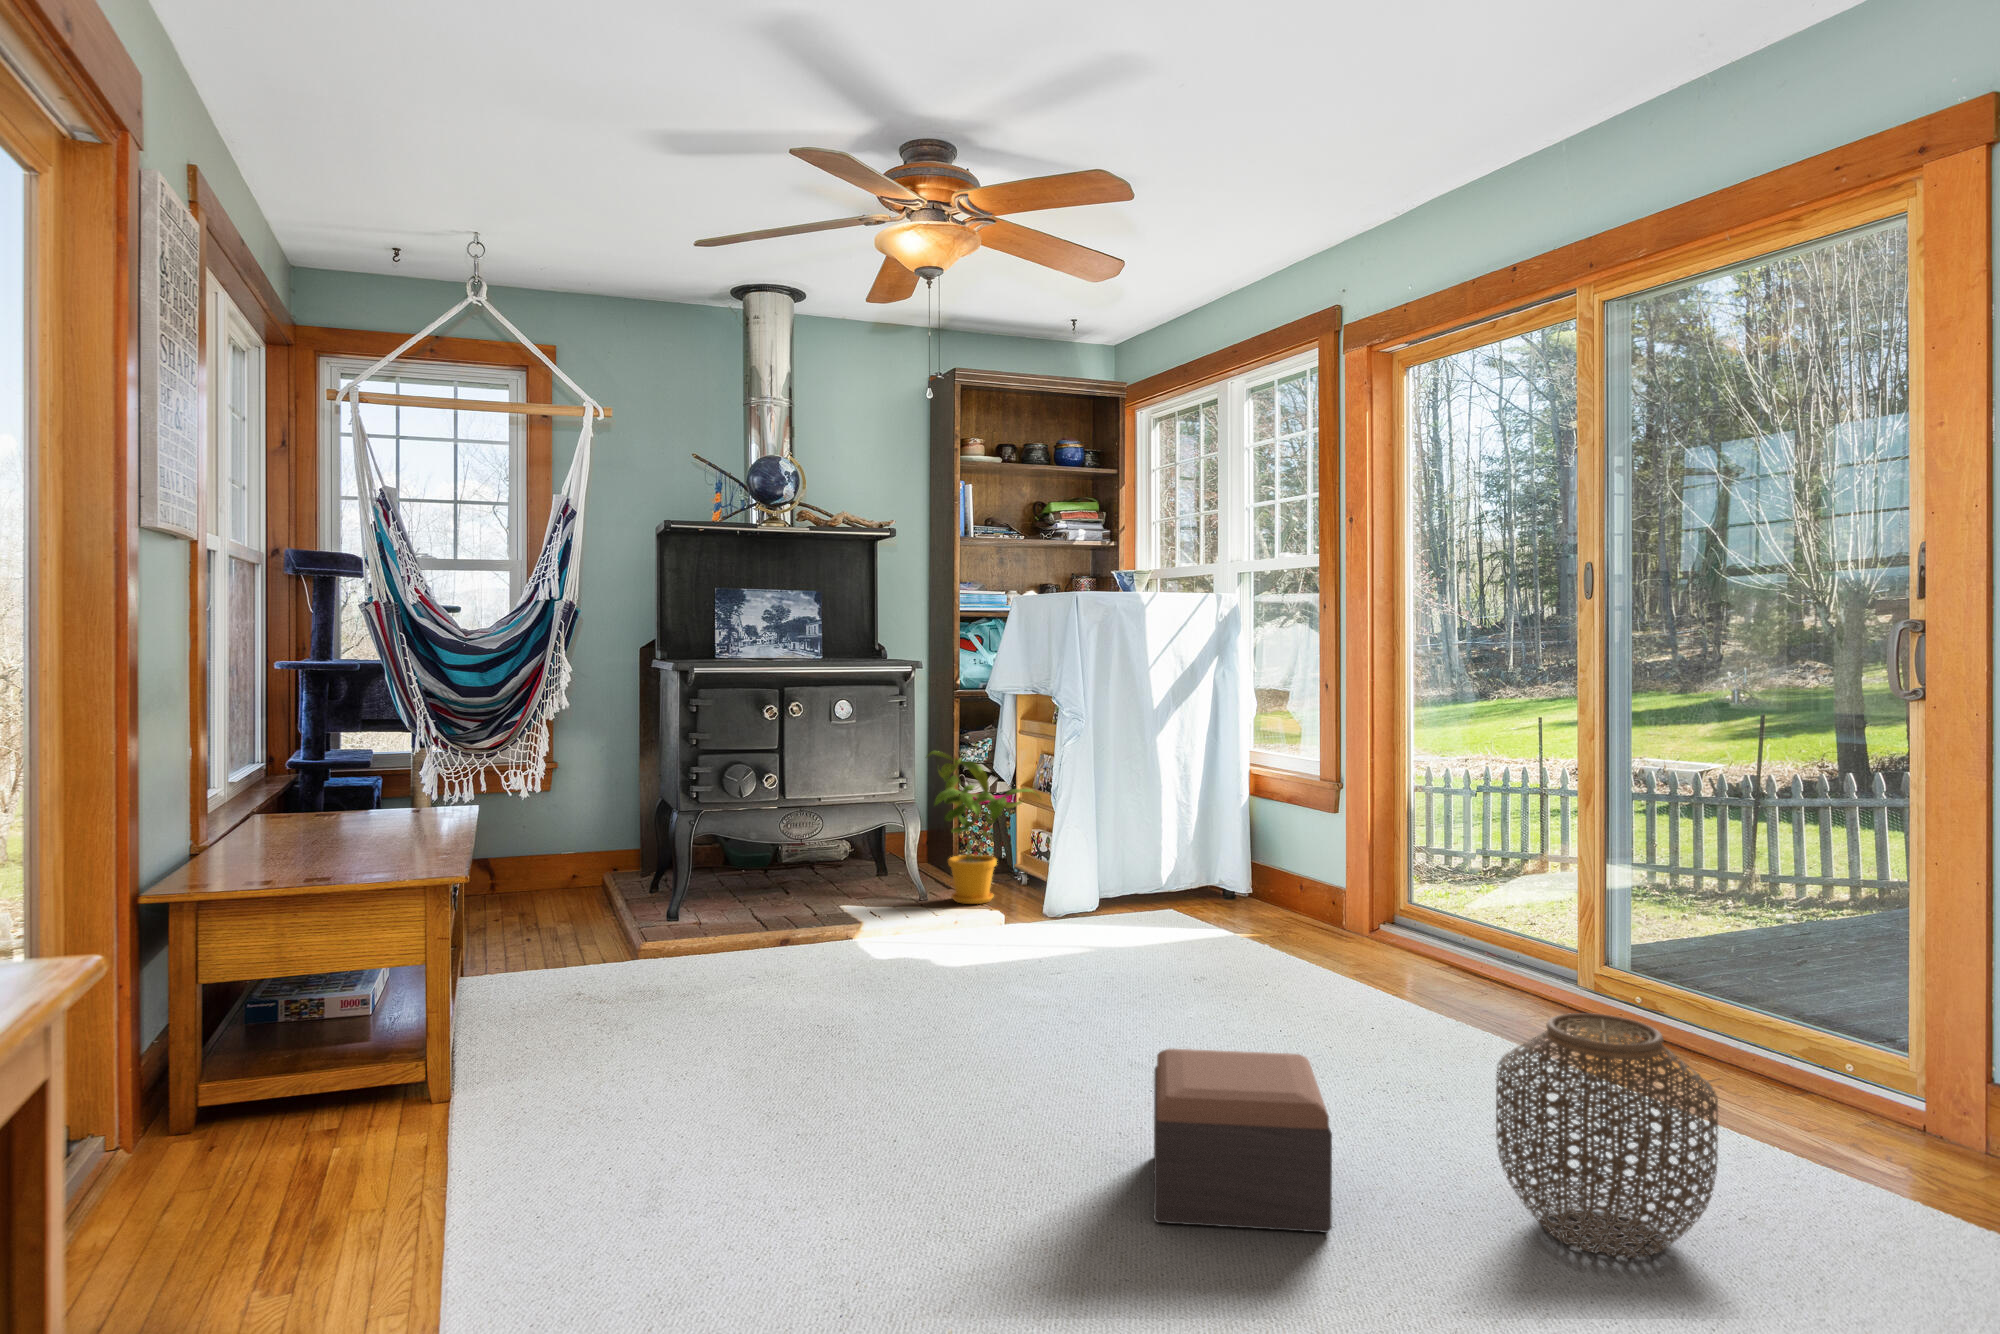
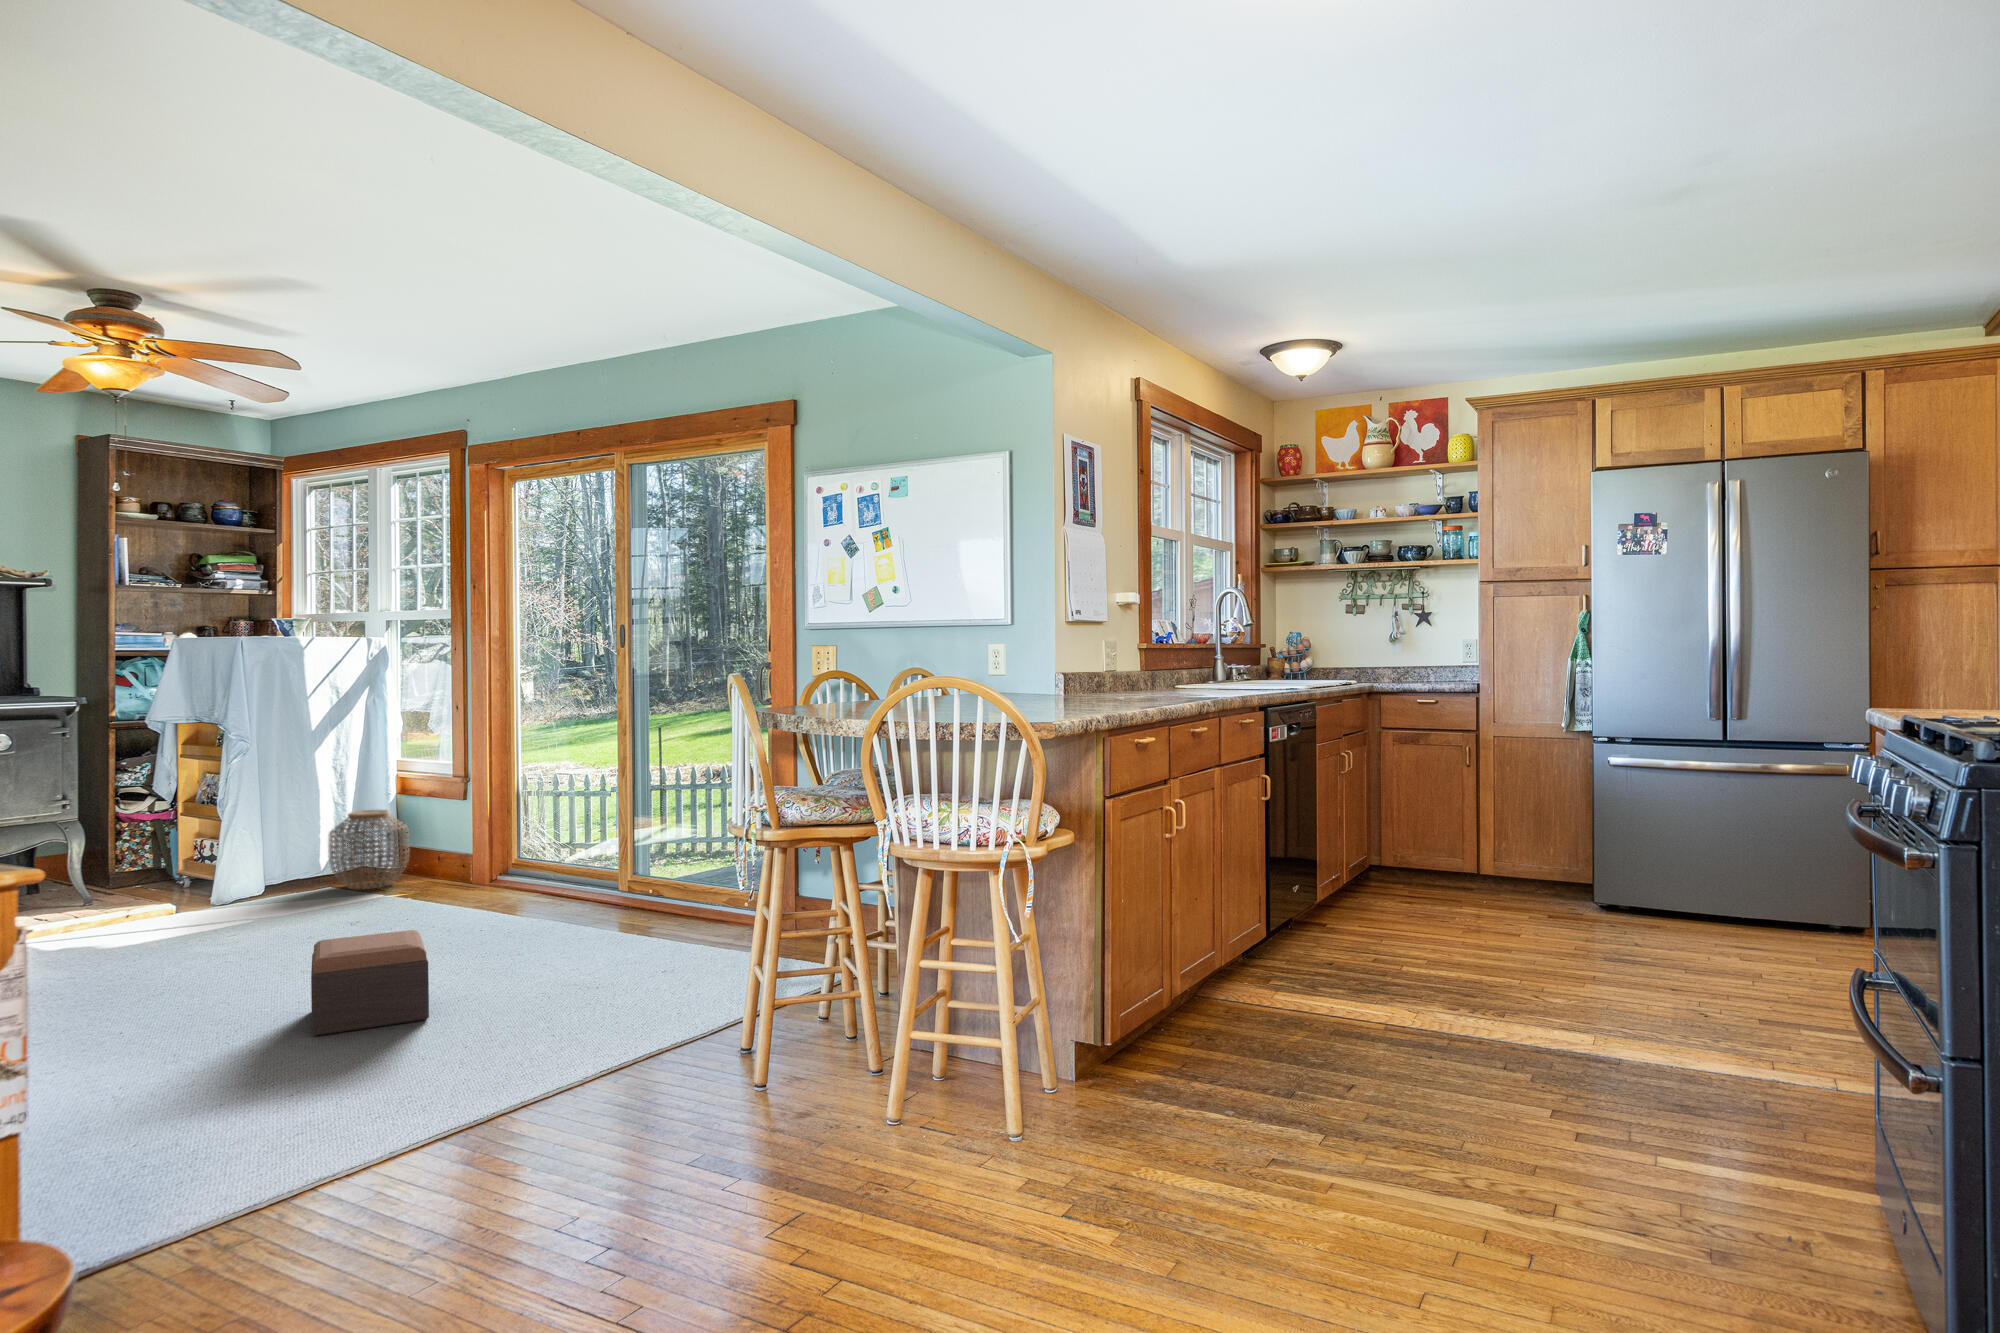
house plant: present [927,751,1040,904] -> none [82,776,208,905]
woven basket: present [1496,1013,1718,1258] -> present [328,810,409,889]

